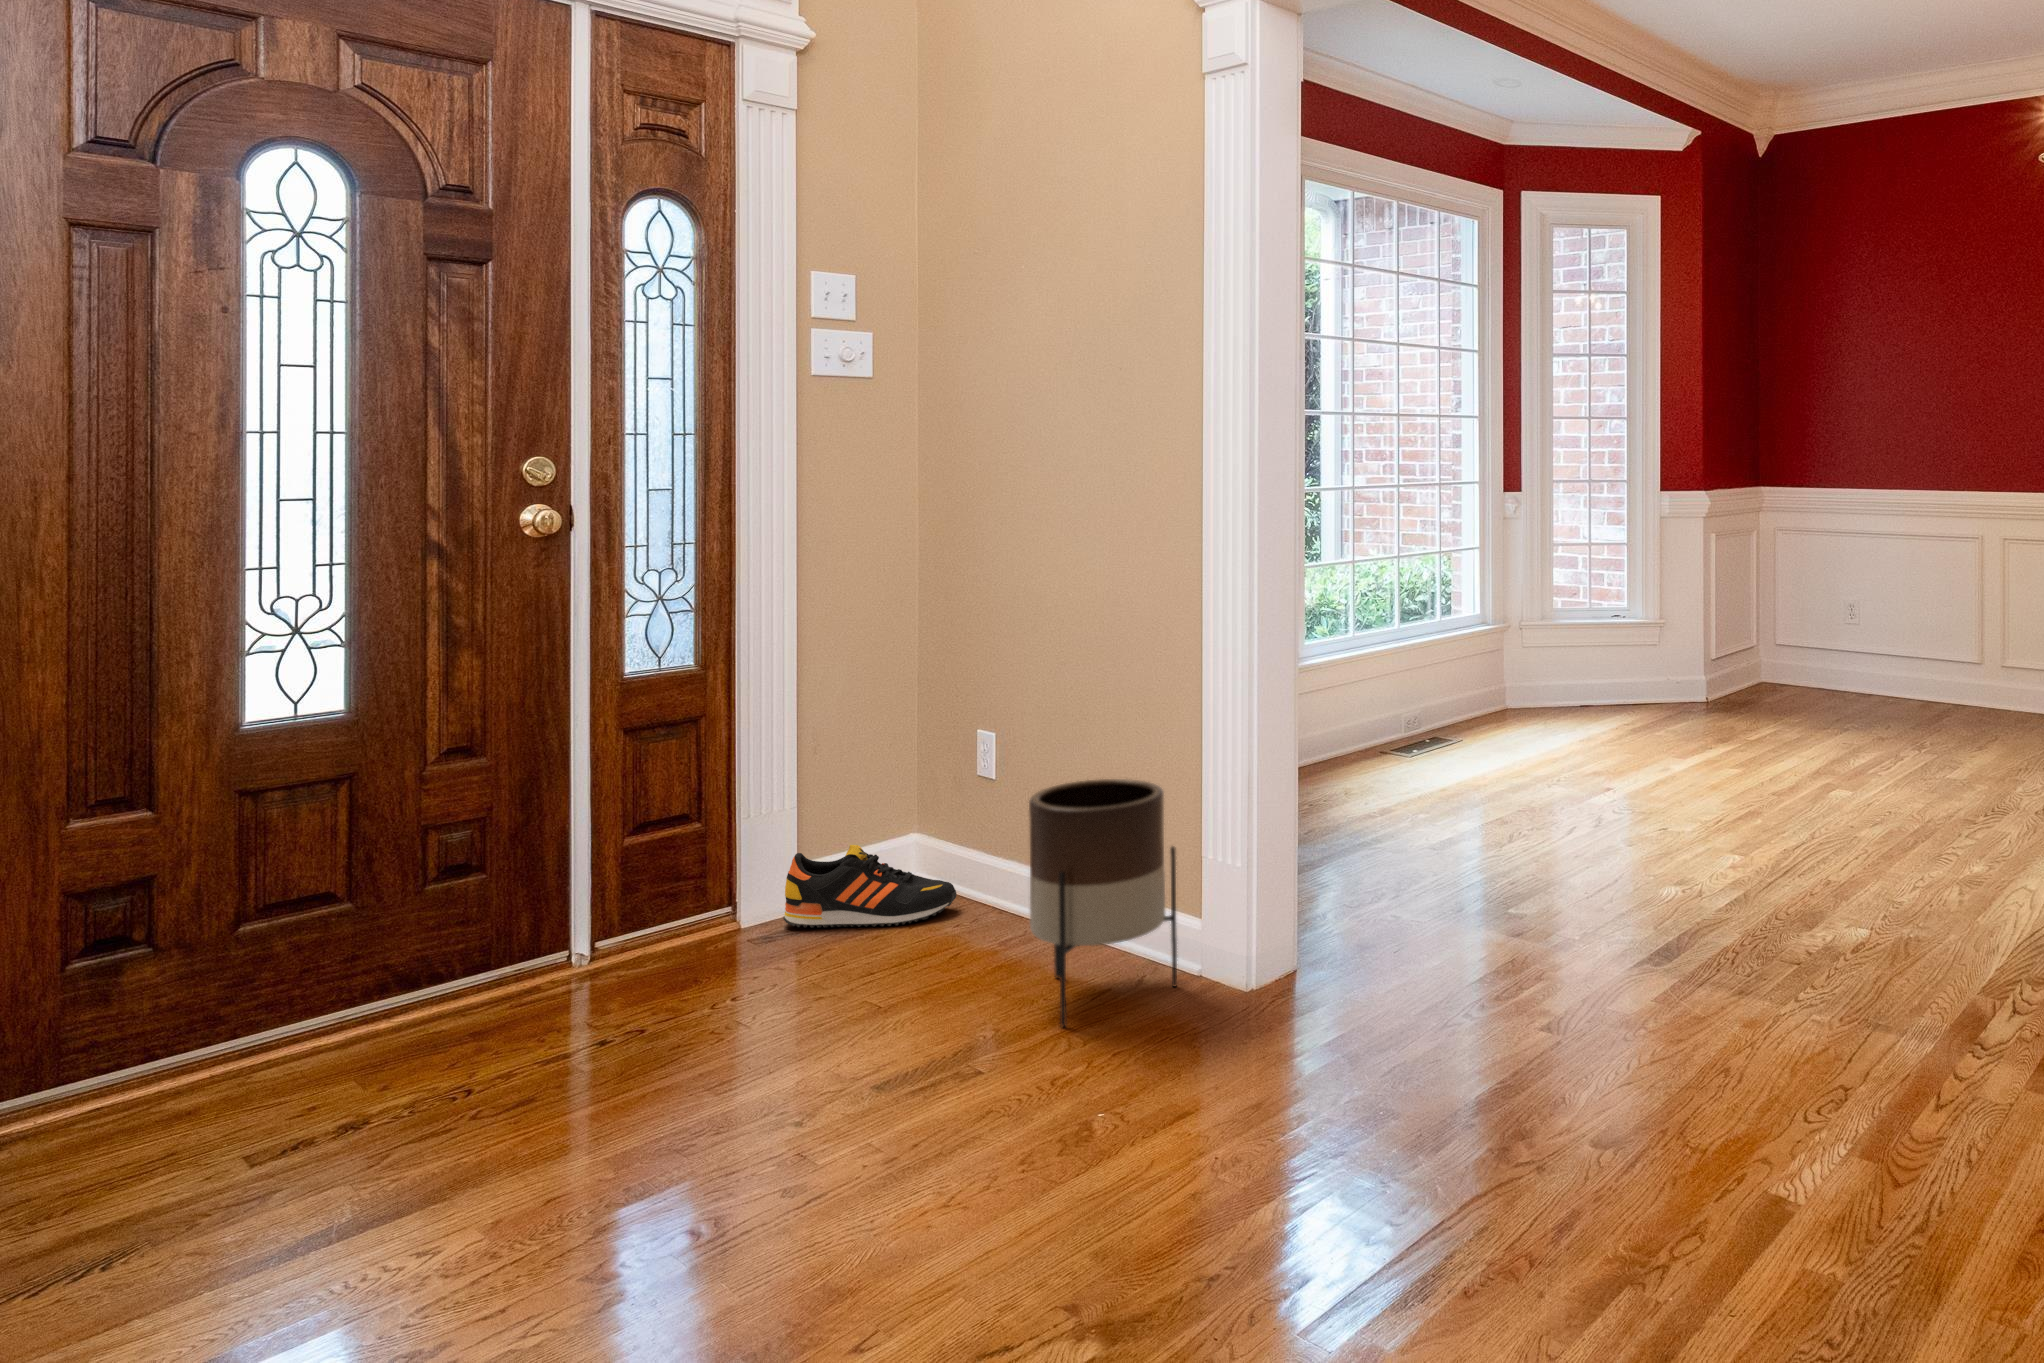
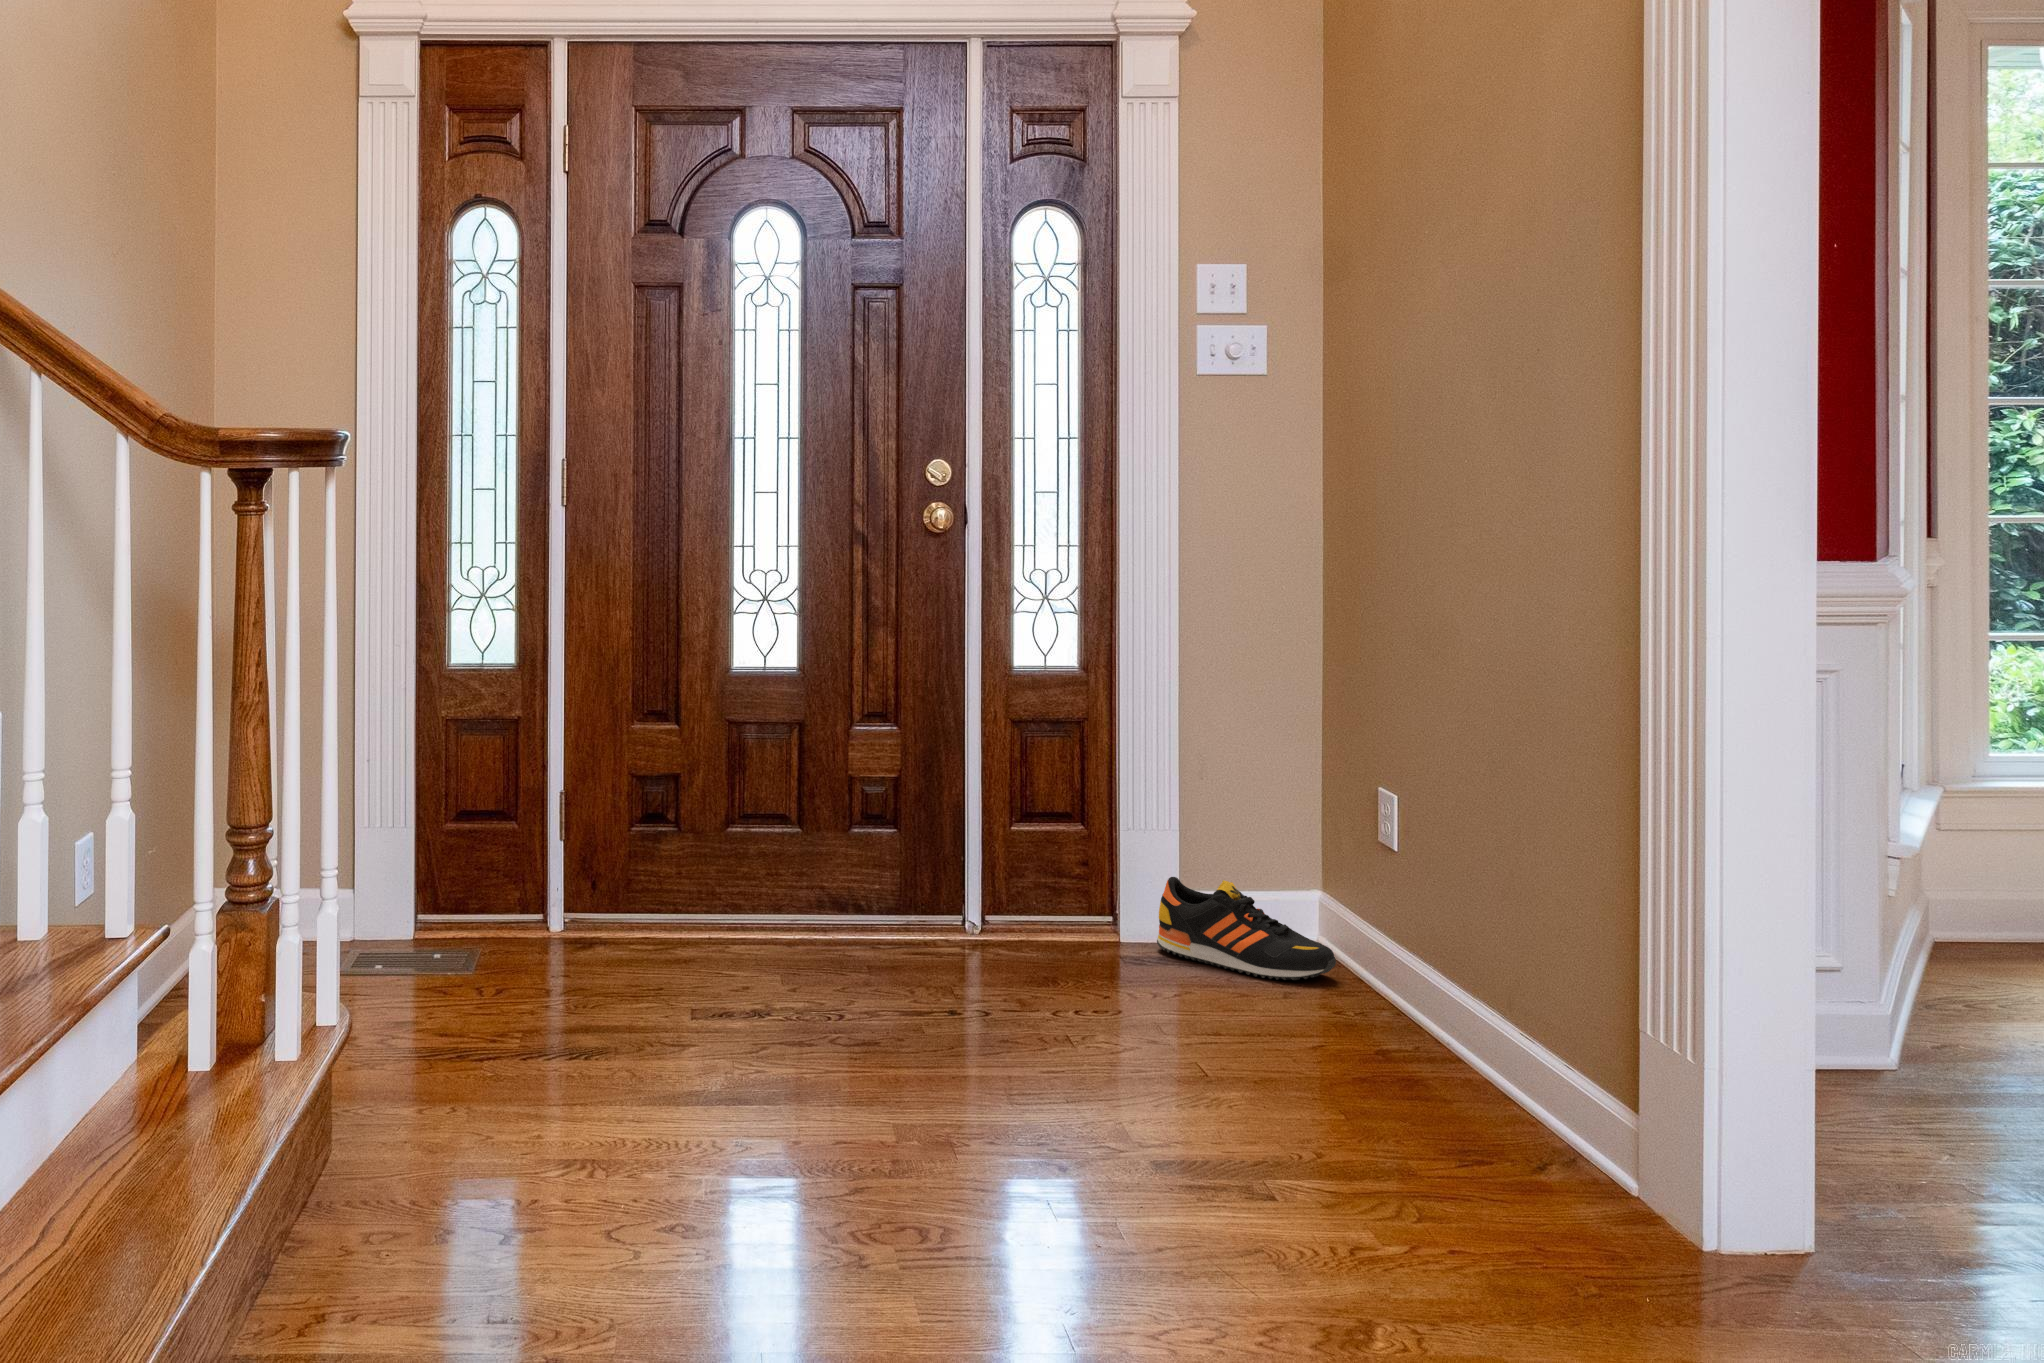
planter: present [1029,779,1177,1027] -> none [1341,854,1529,1132]

